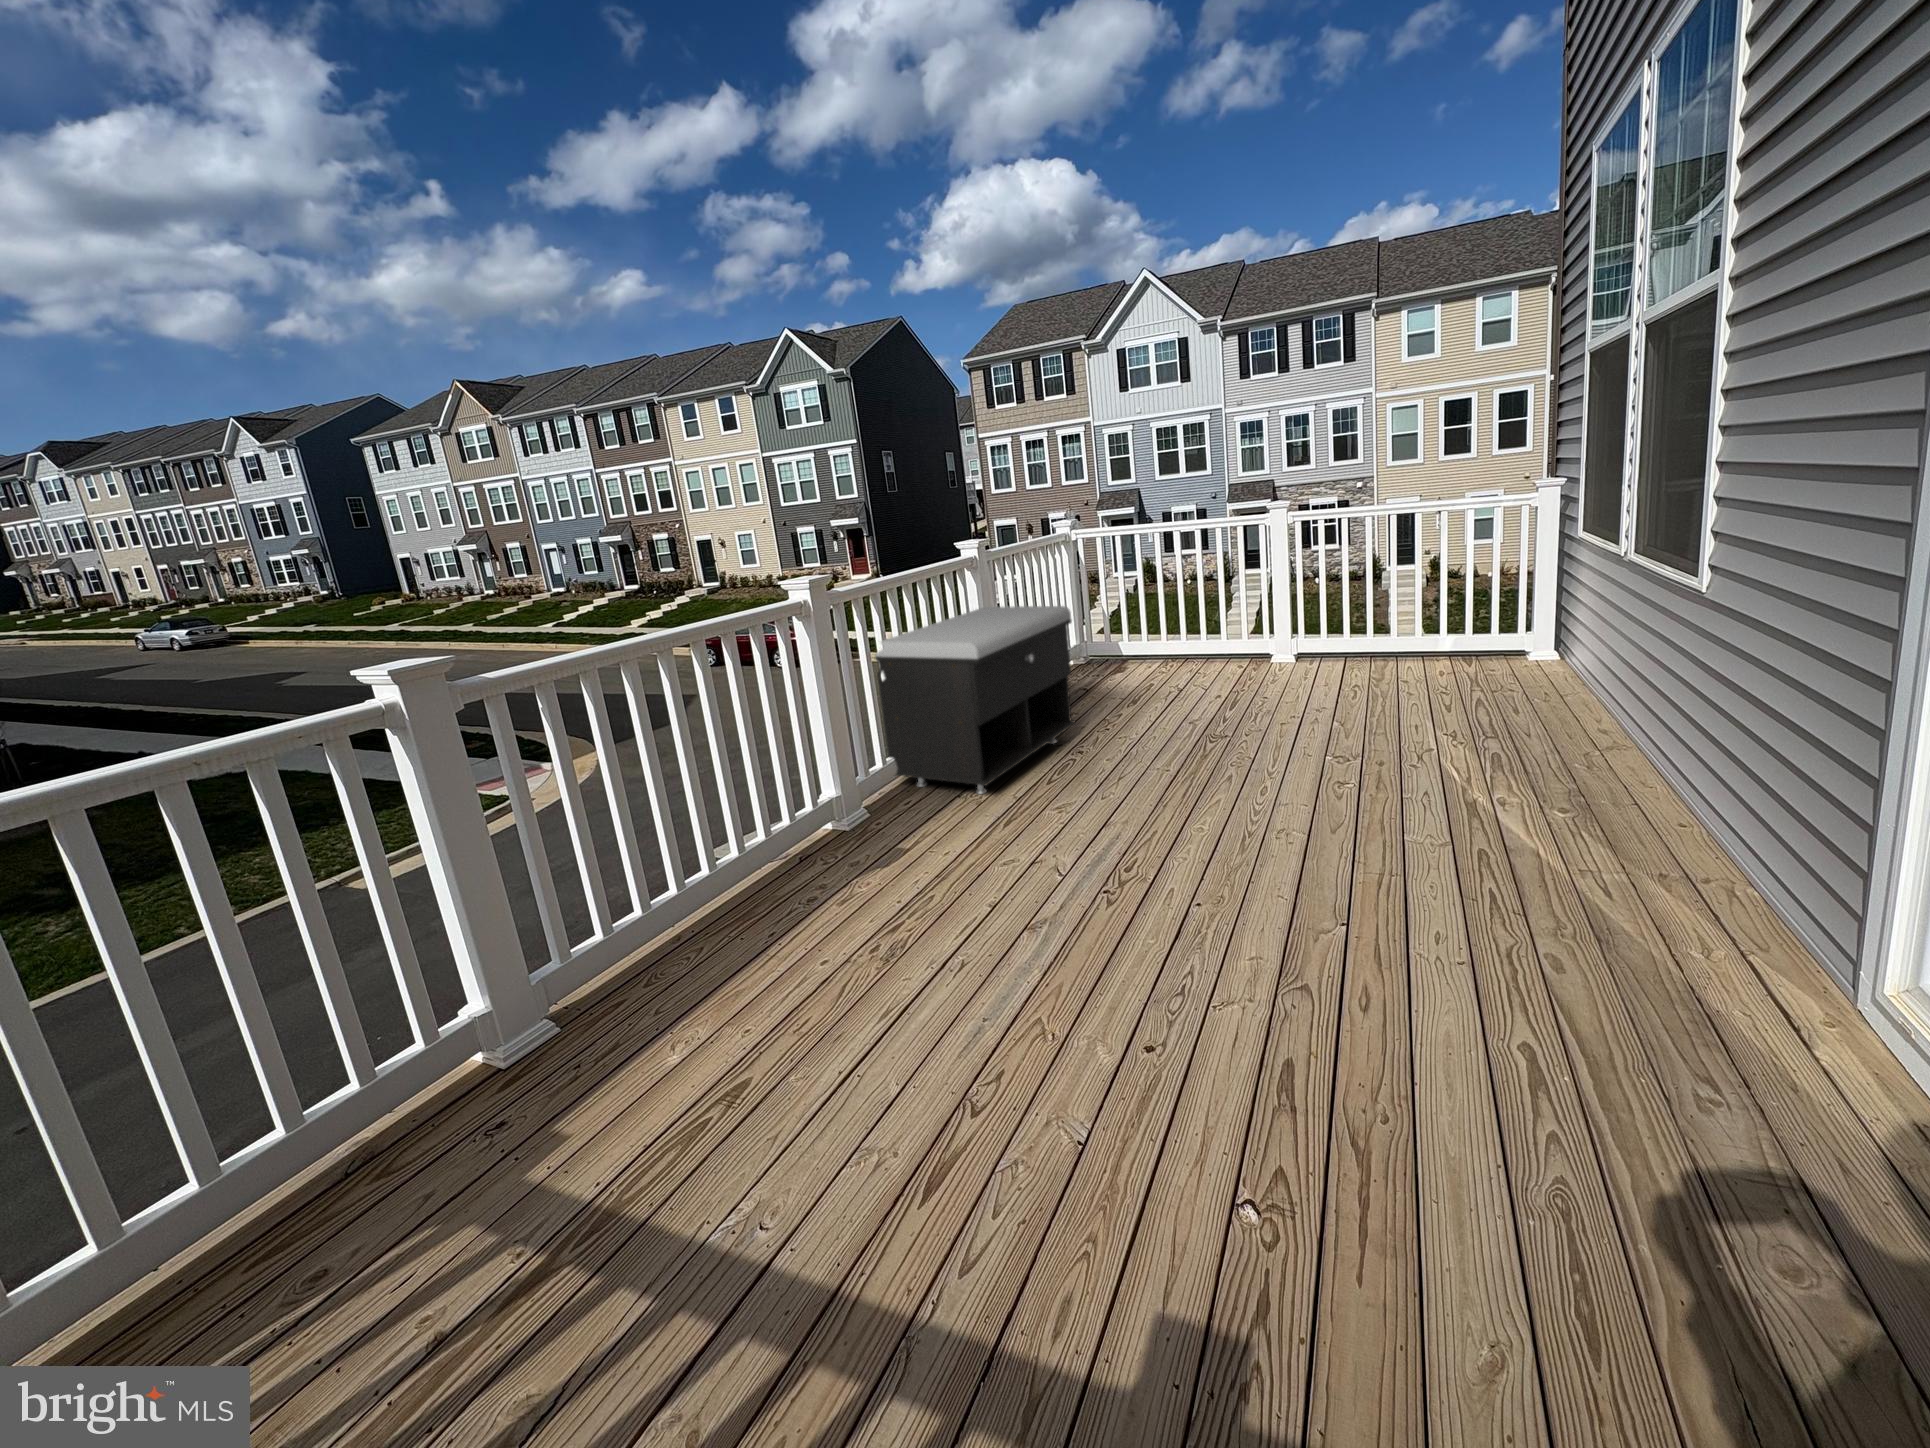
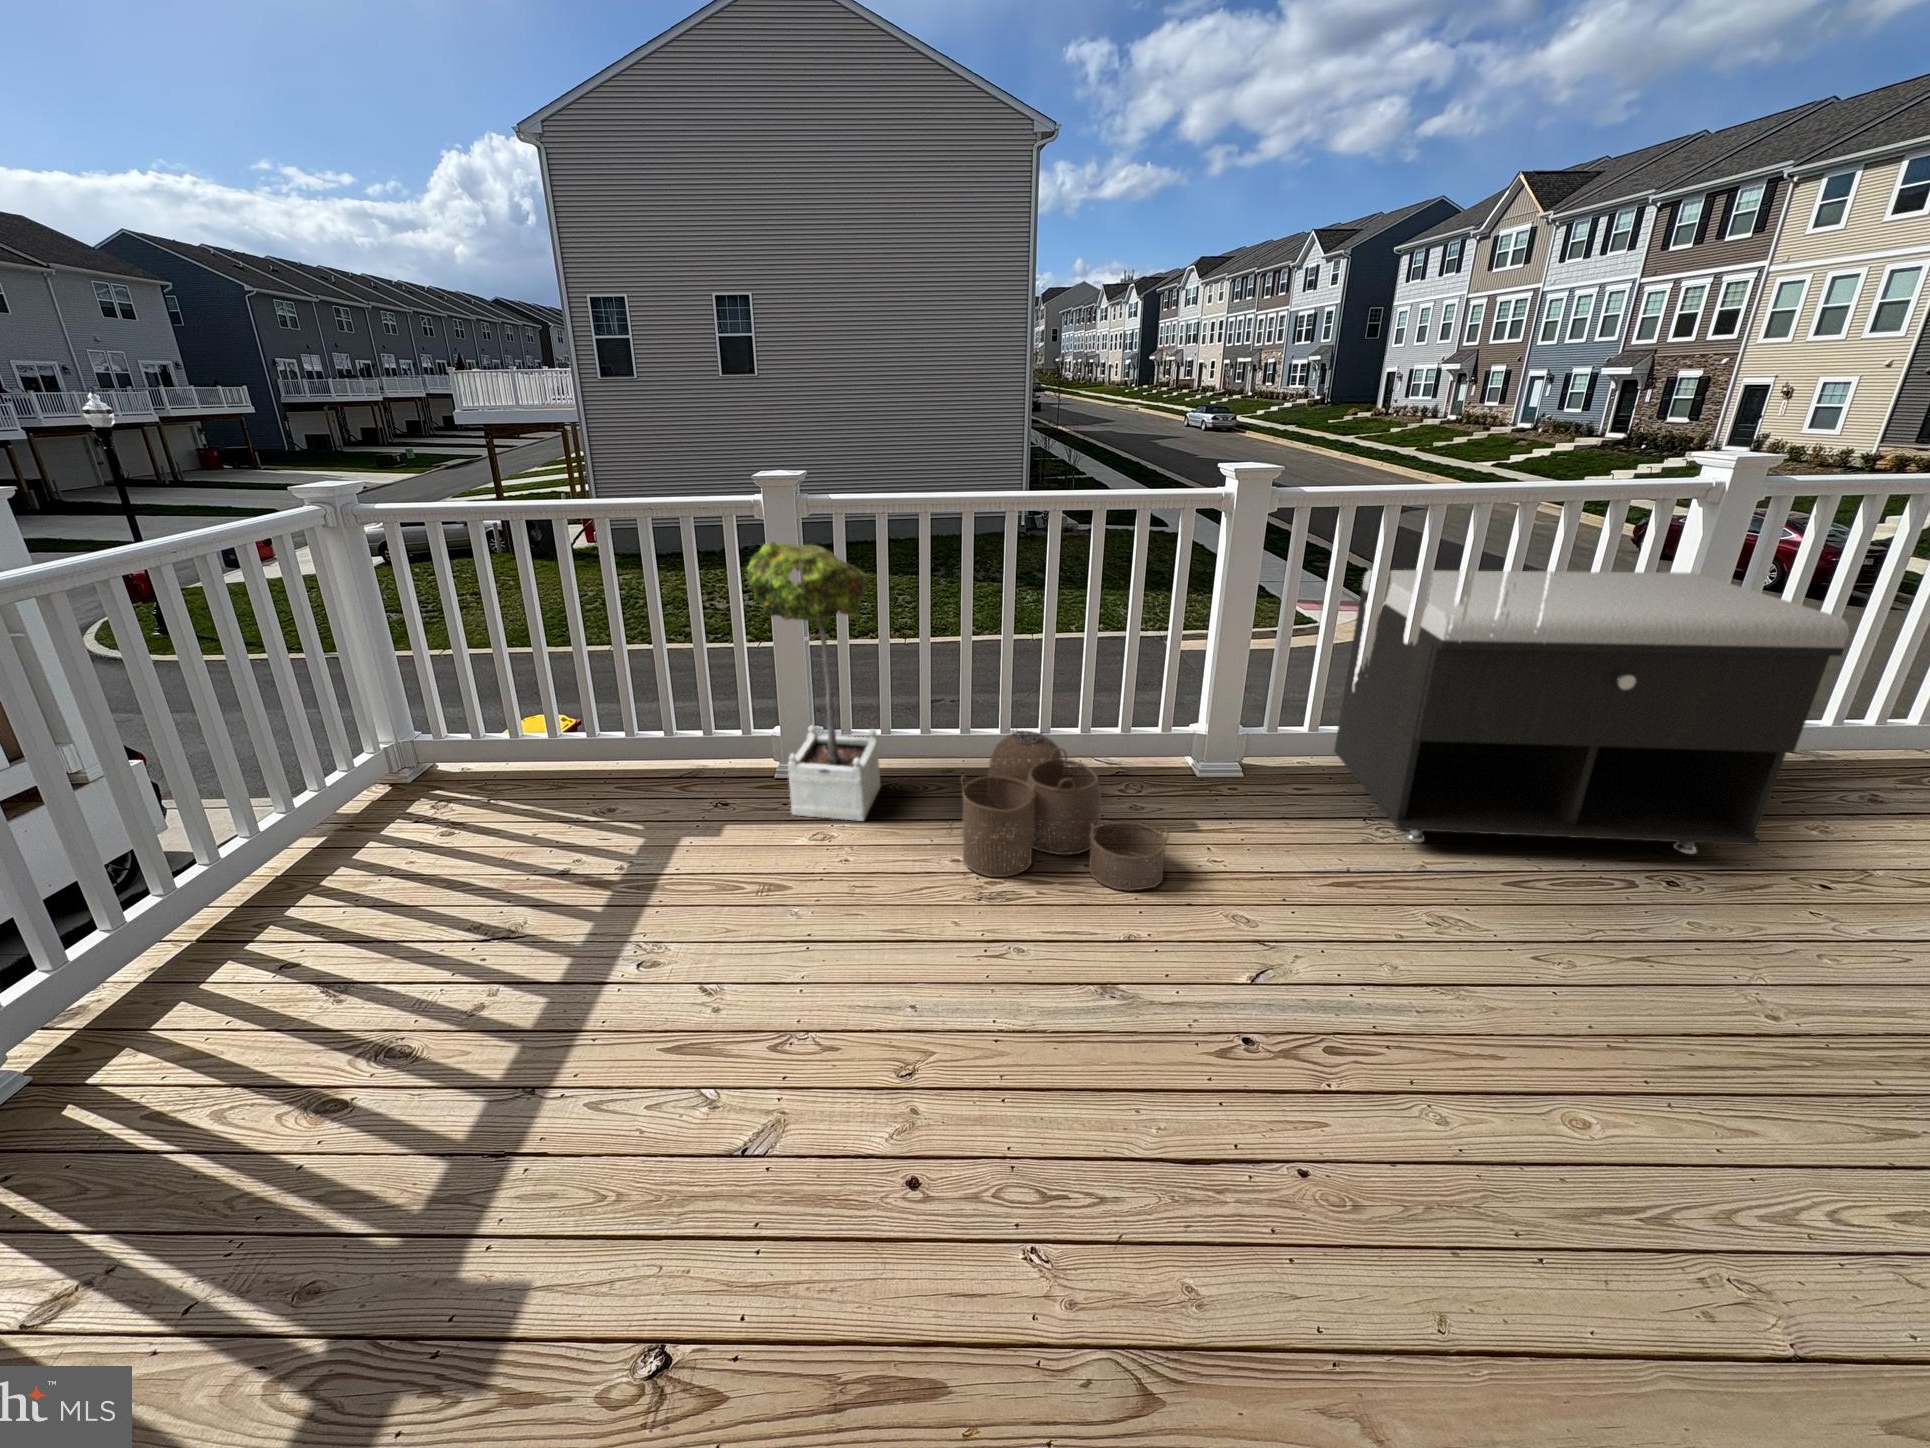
potted tree: none [465,733,693,1057] -> present [747,541,880,821]
woven basket: none [728,834,944,958] -> present [961,731,1169,891]

